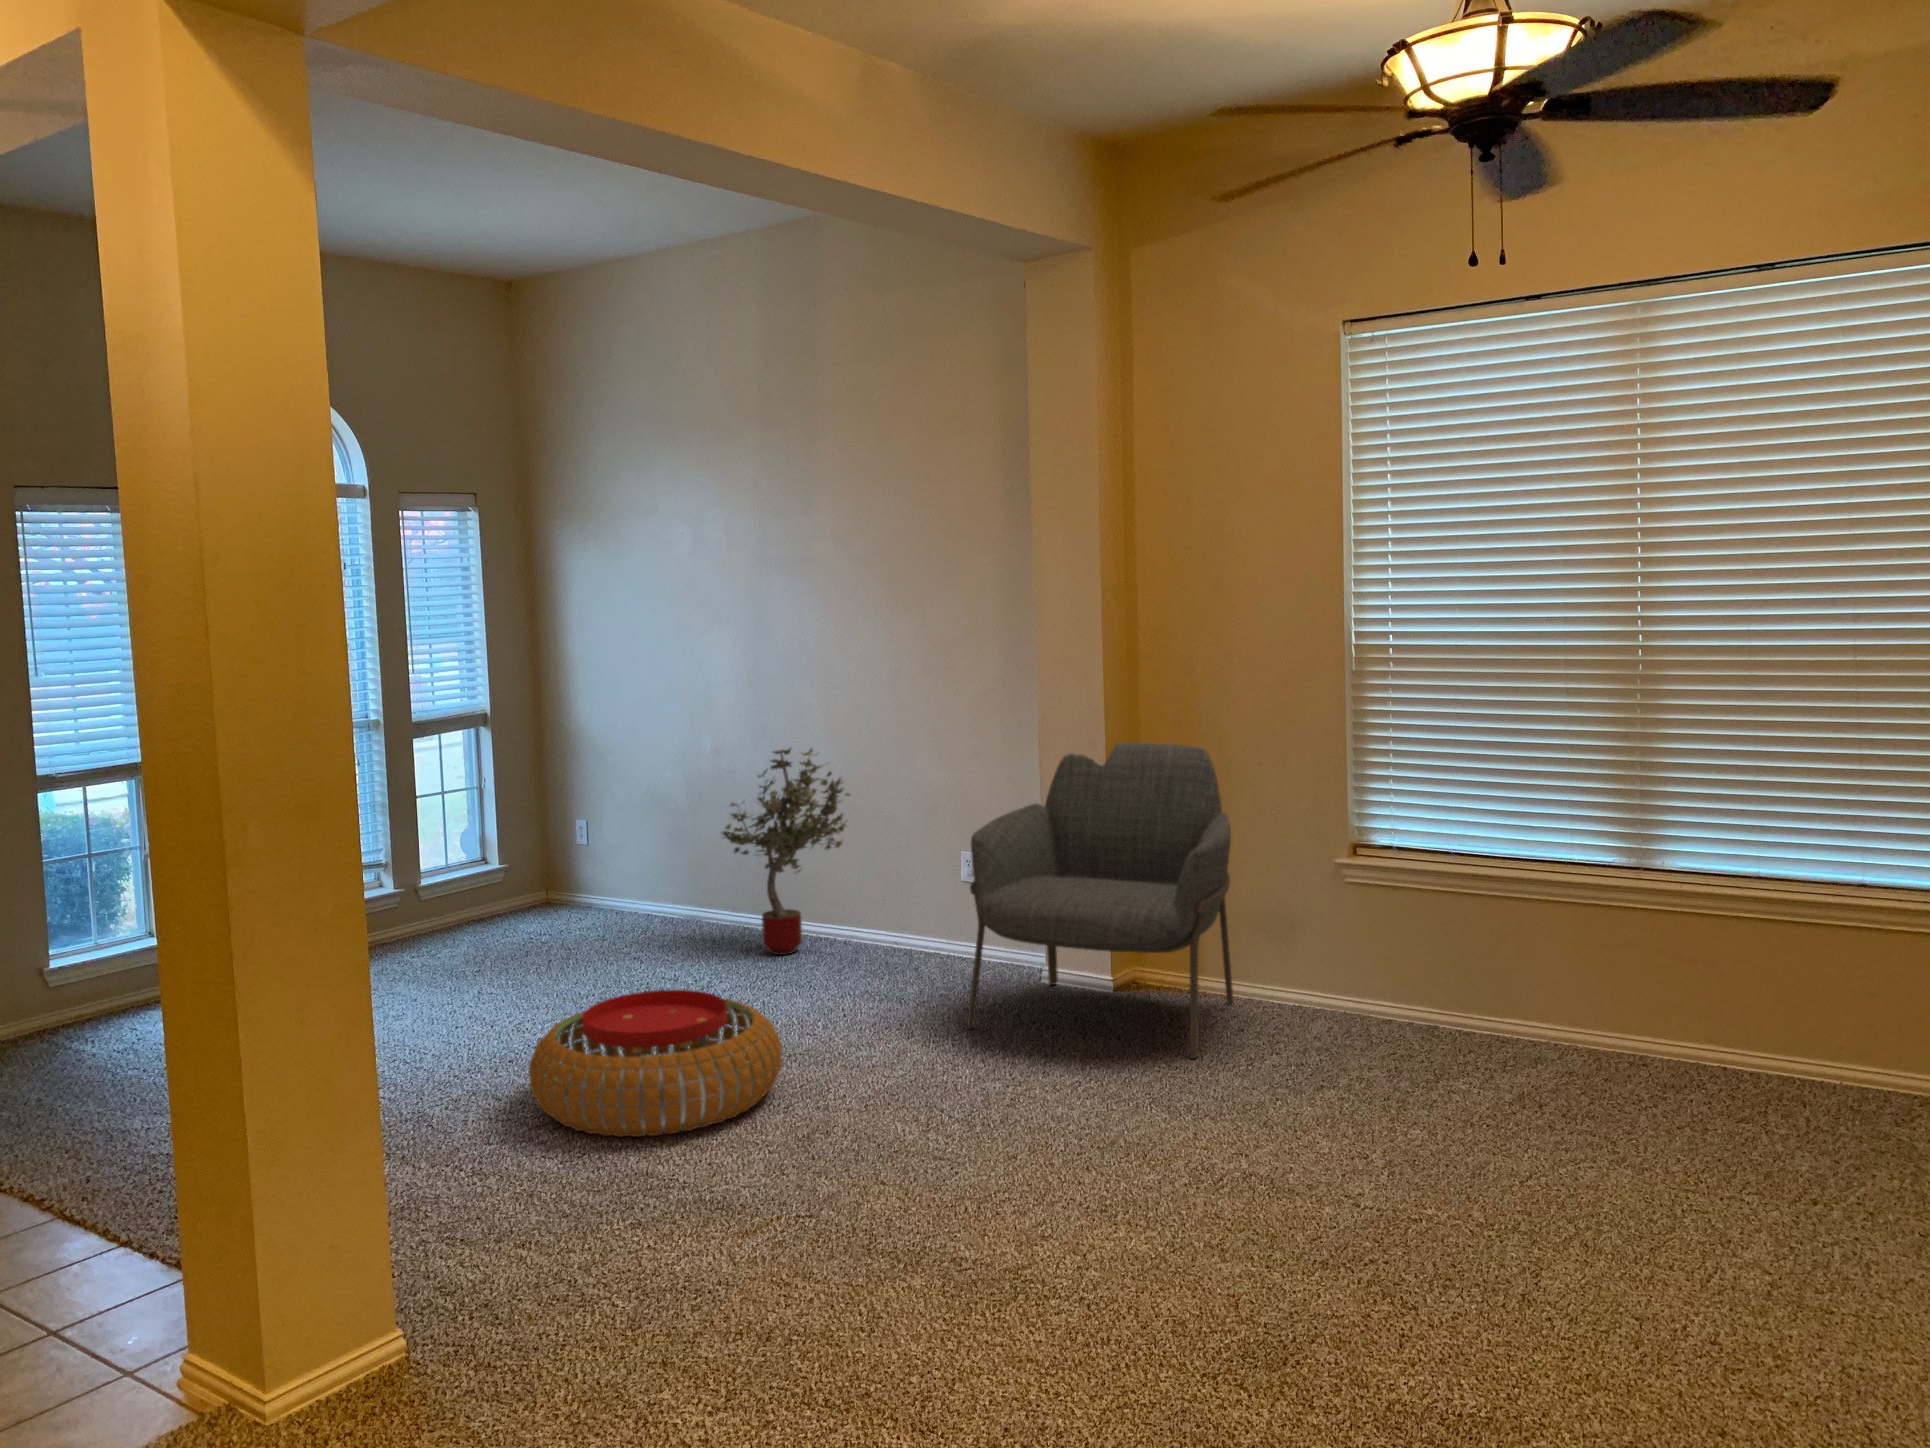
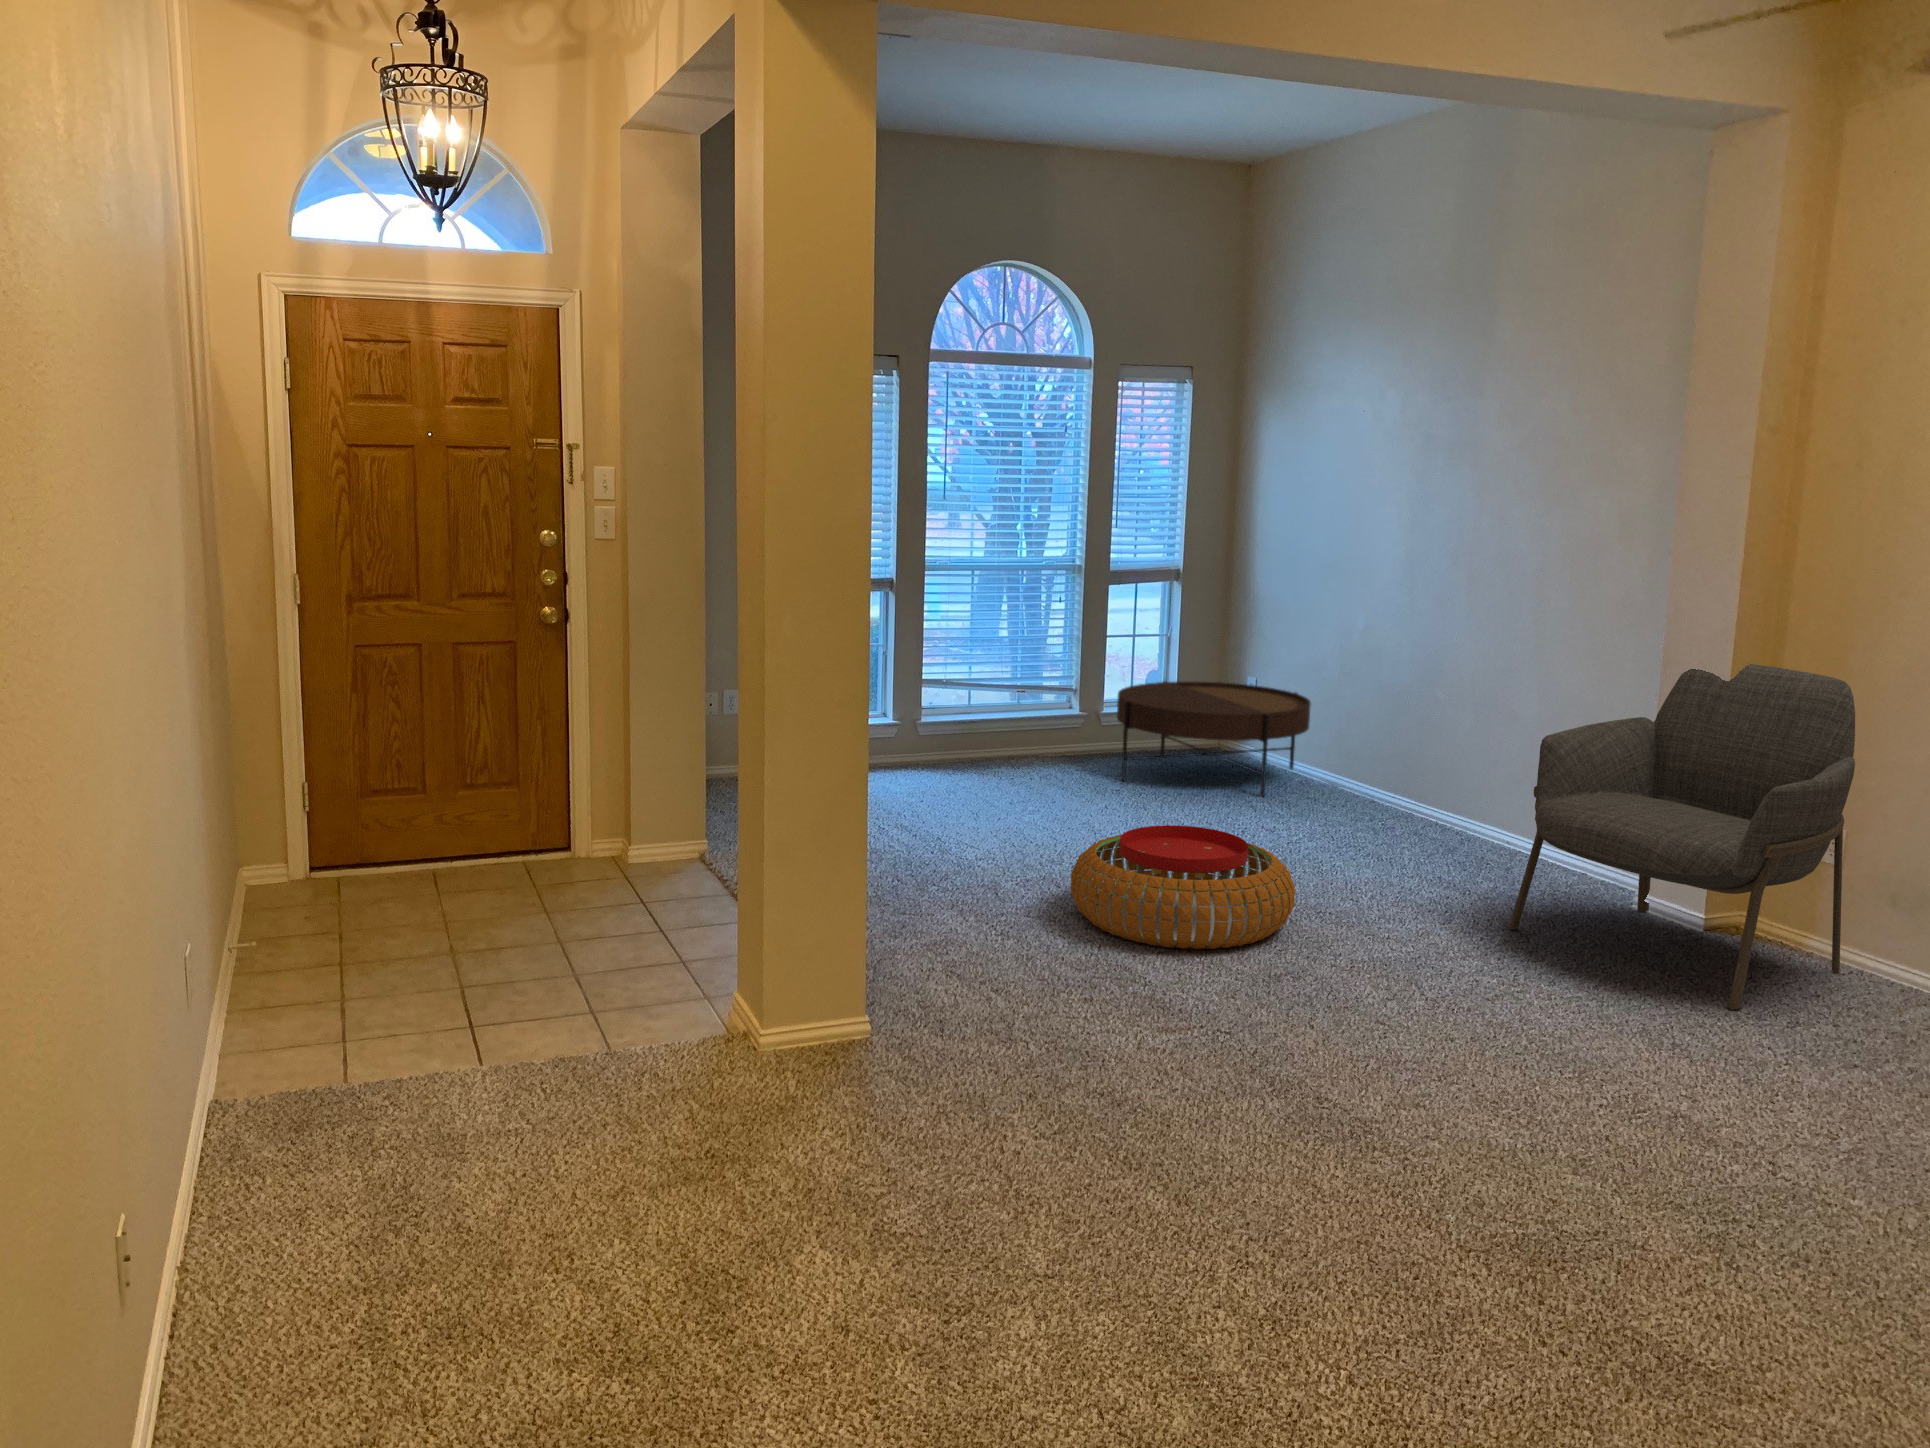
potted tree: present [722,749,850,955] -> none [1350,629,1478,831]
coffee table: none [451,828,664,956] -> present [1117,681,1311,797]

